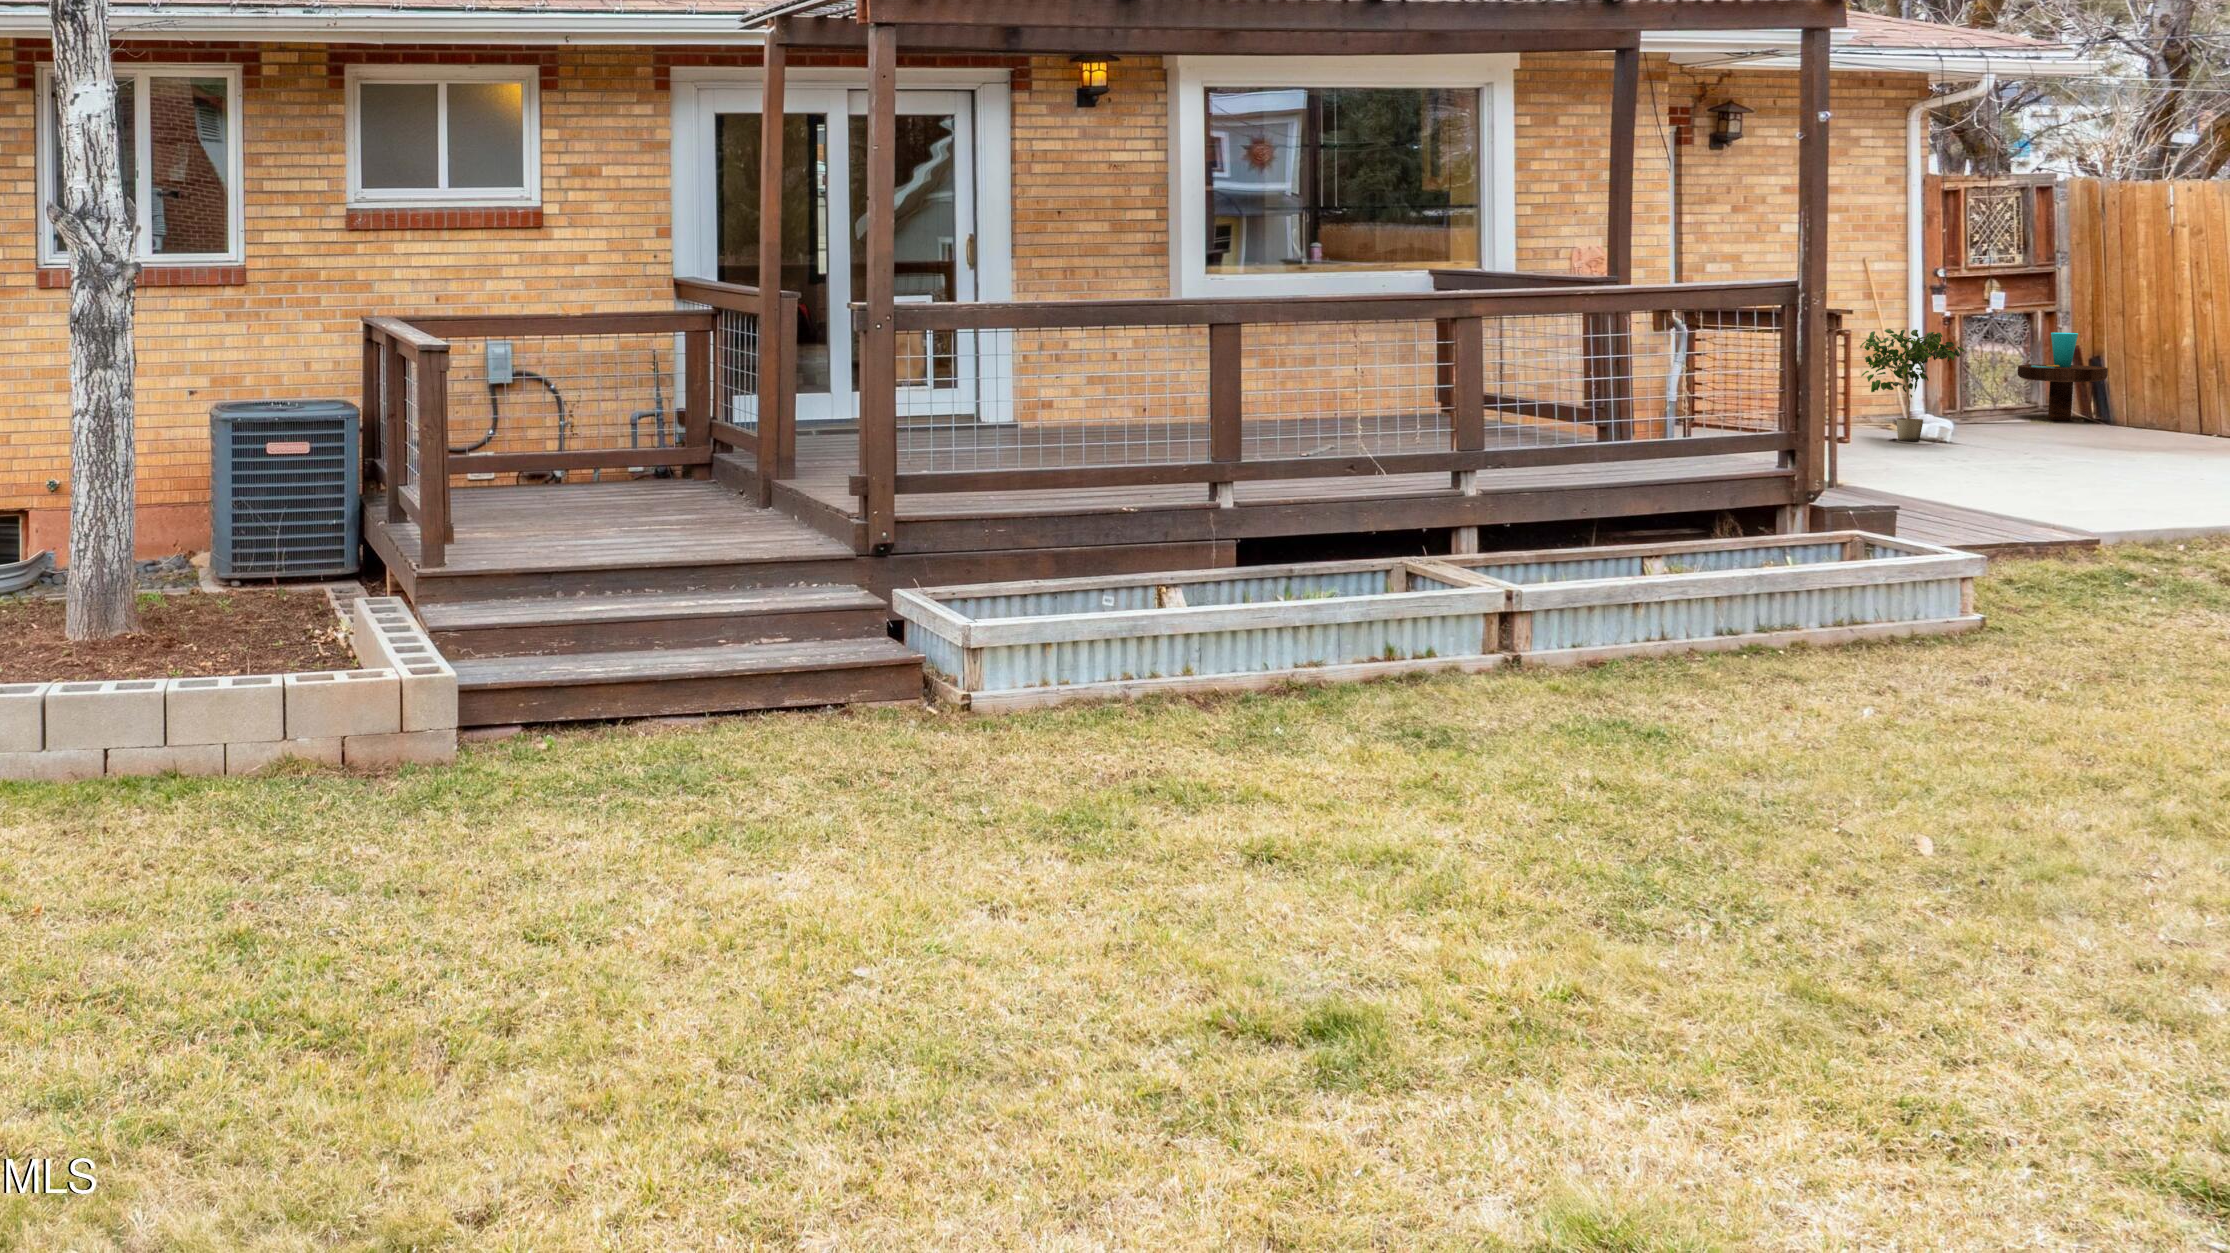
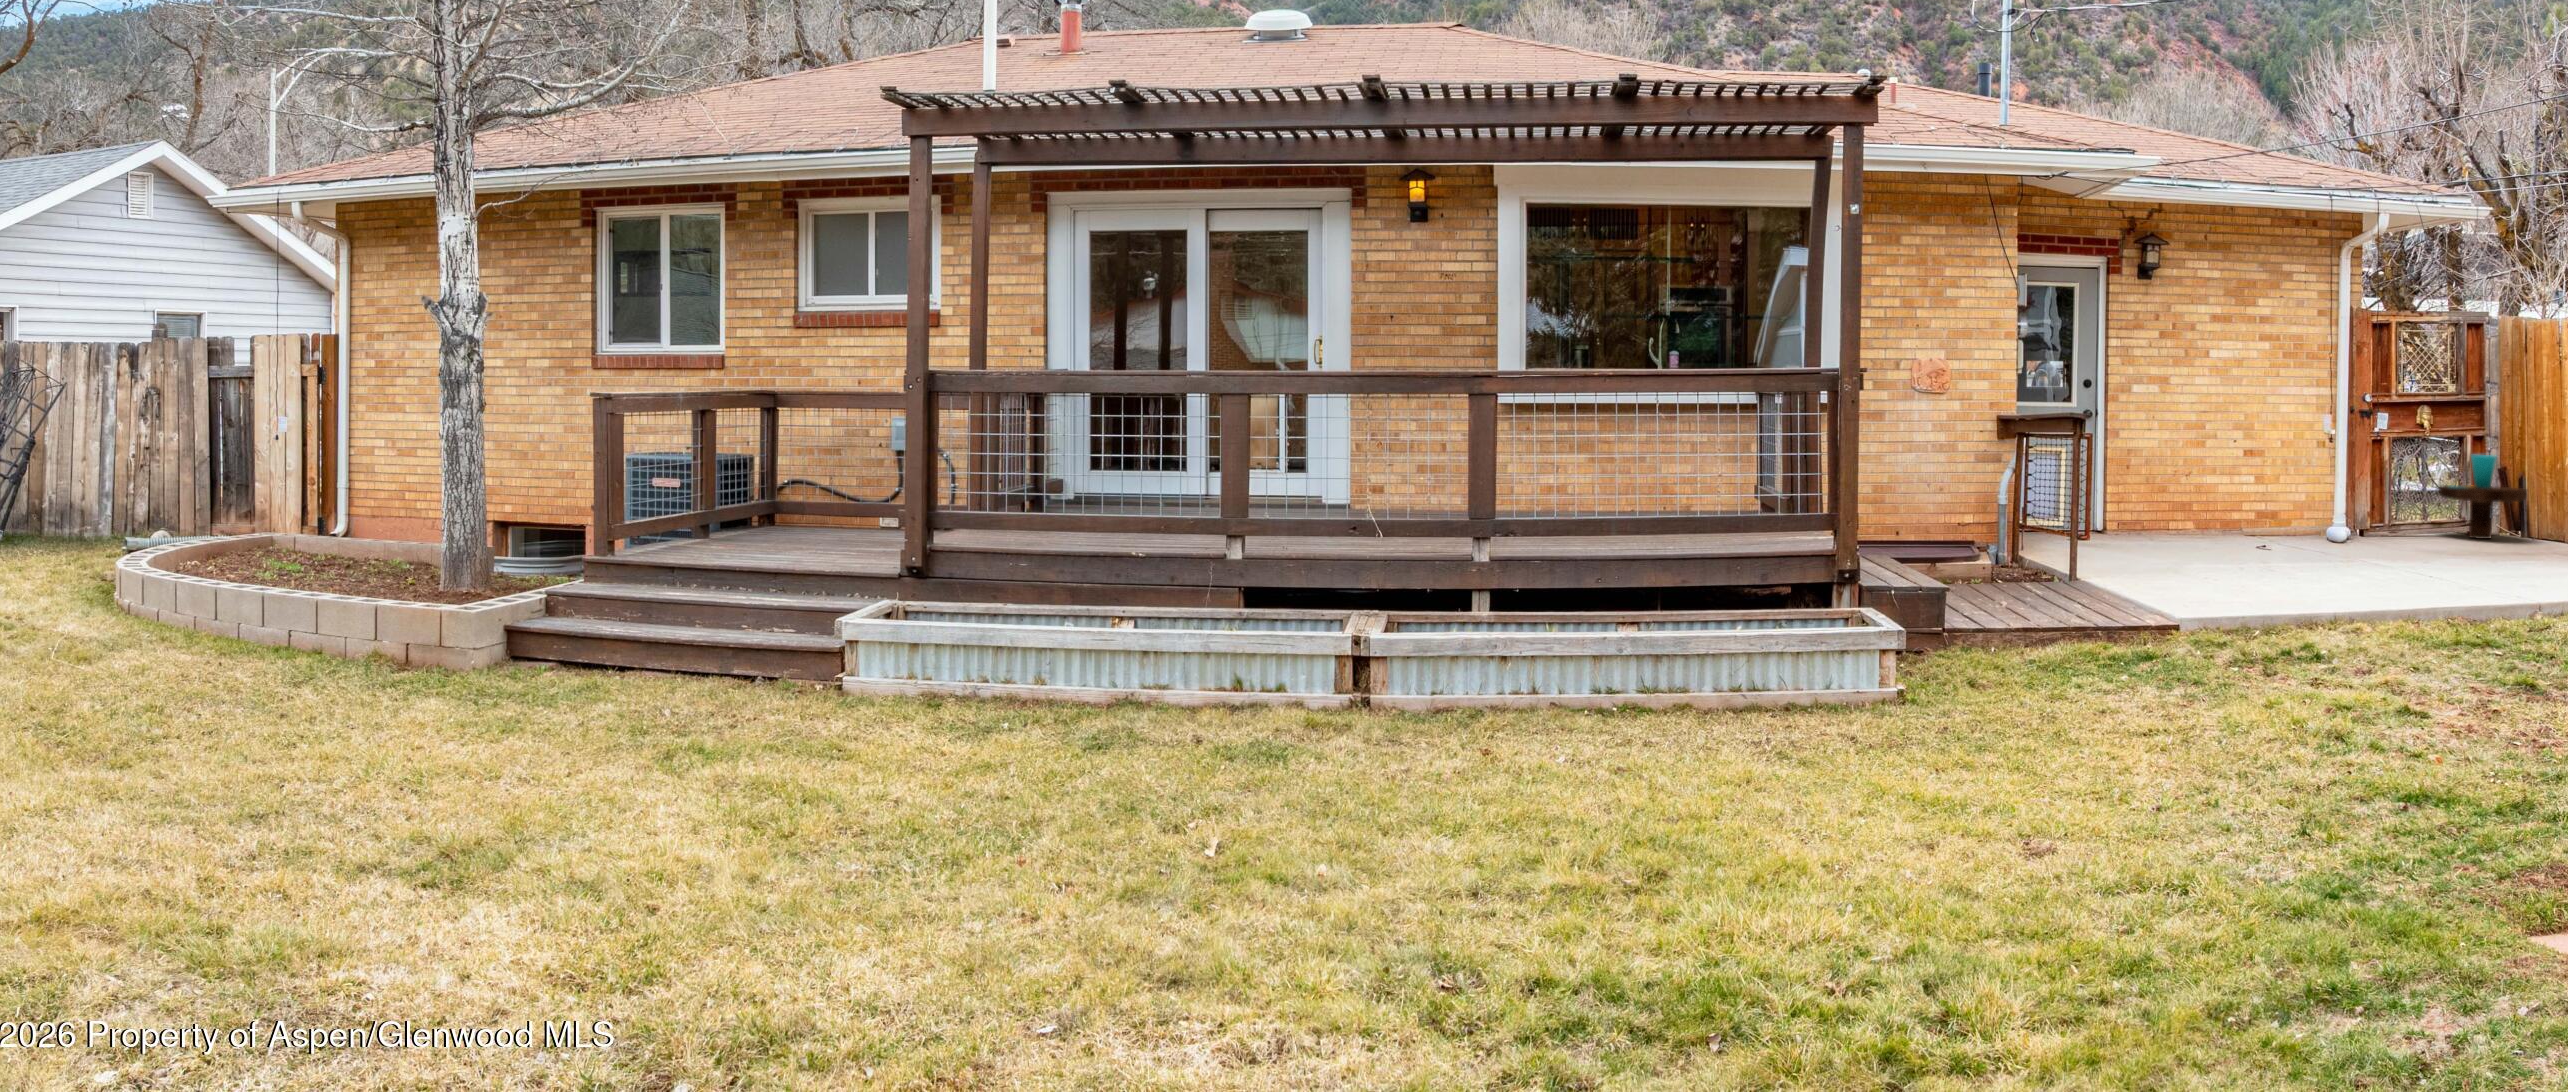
potted plant: present [1860,329,1965,441] -> none [2211,443,2306,548]

